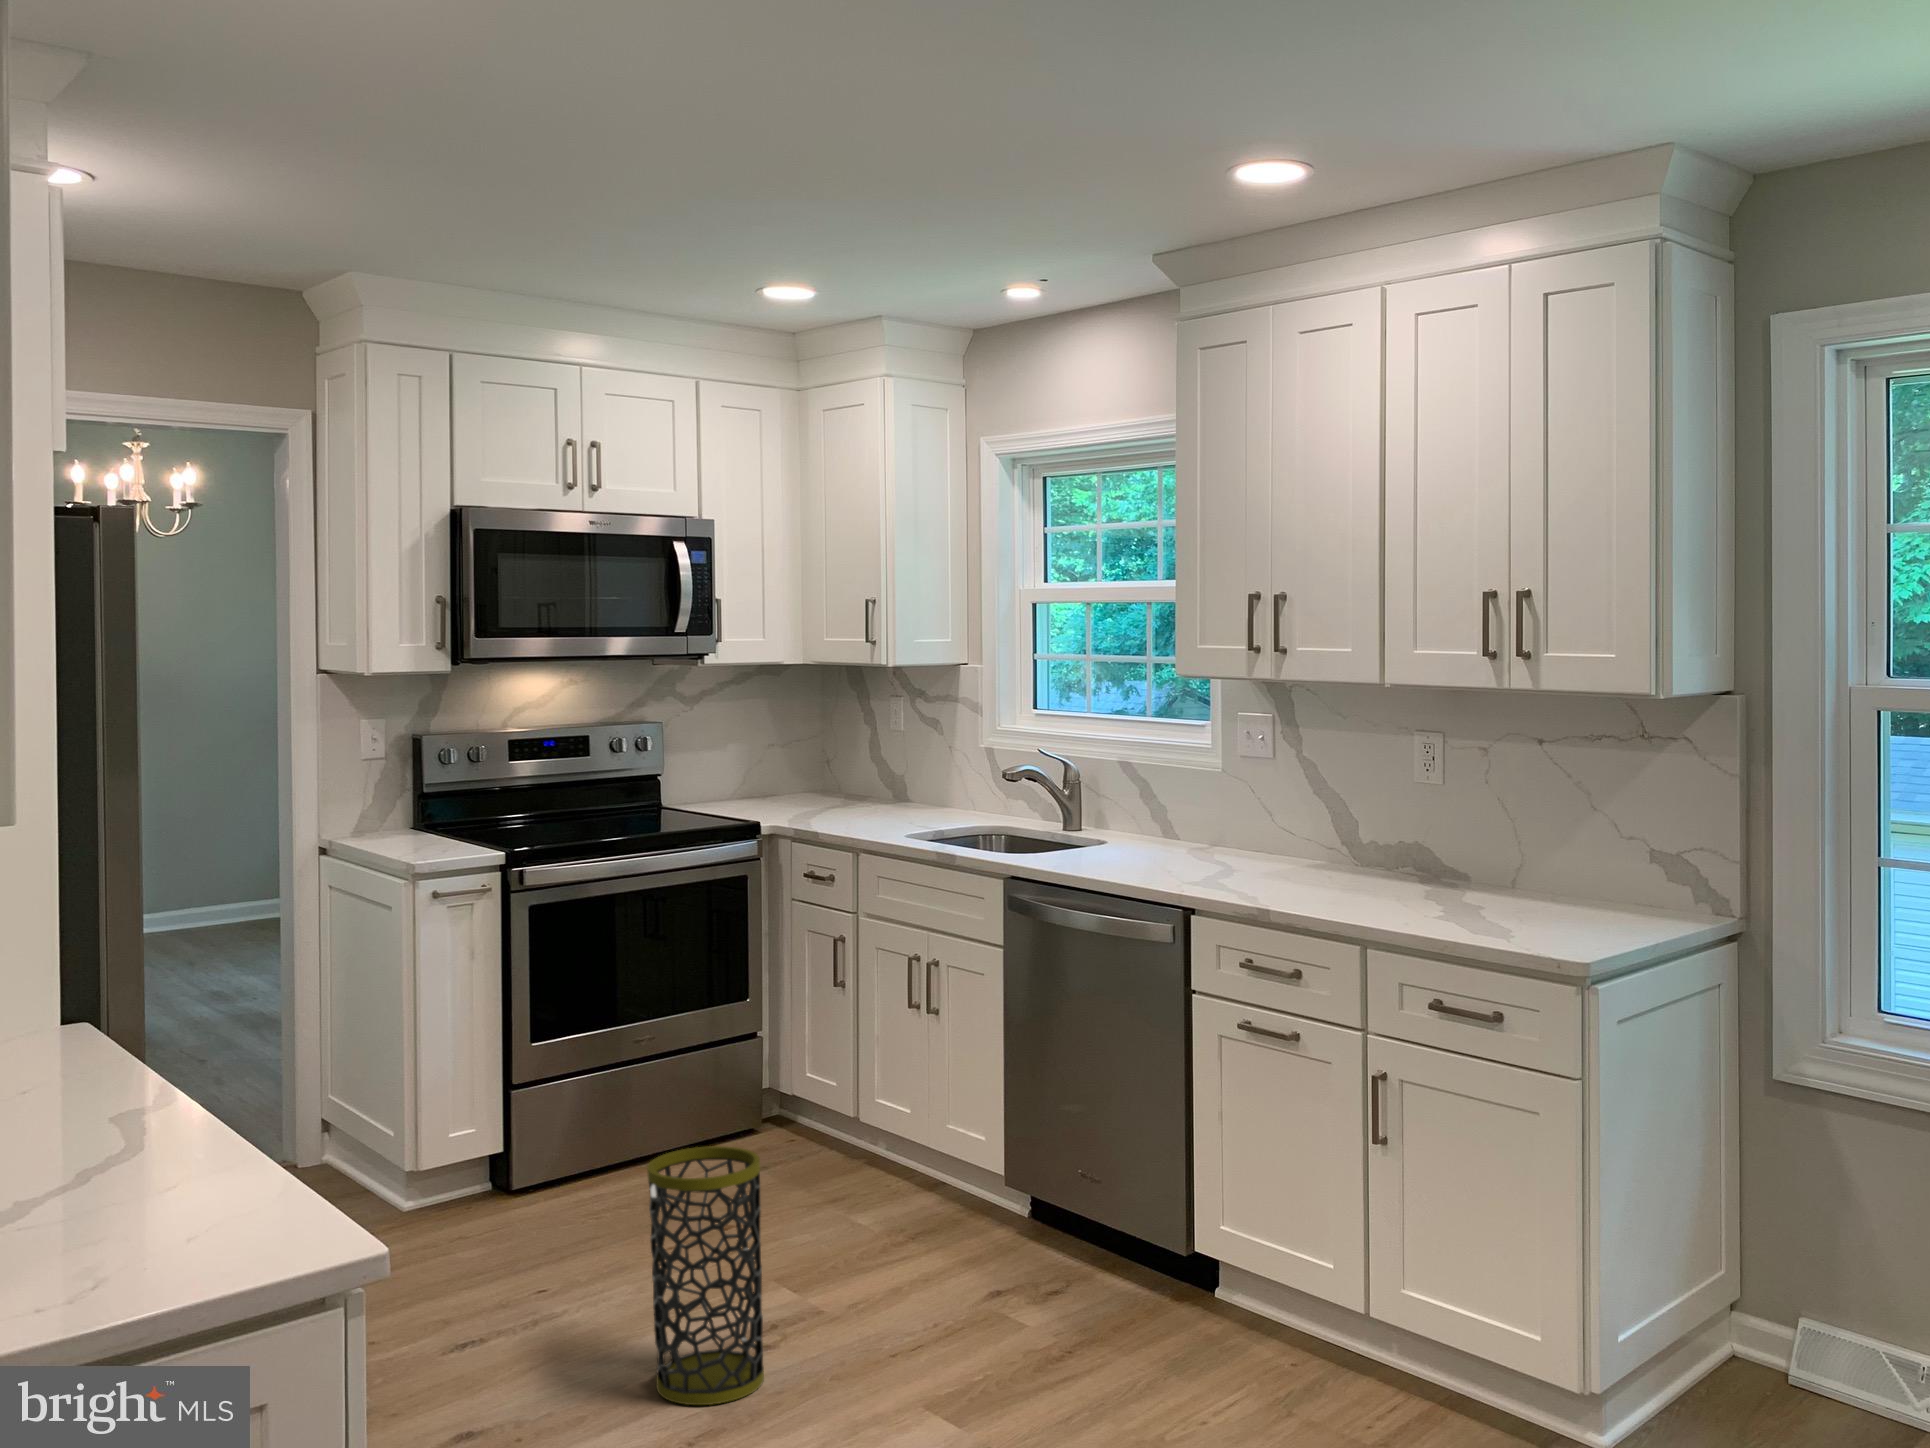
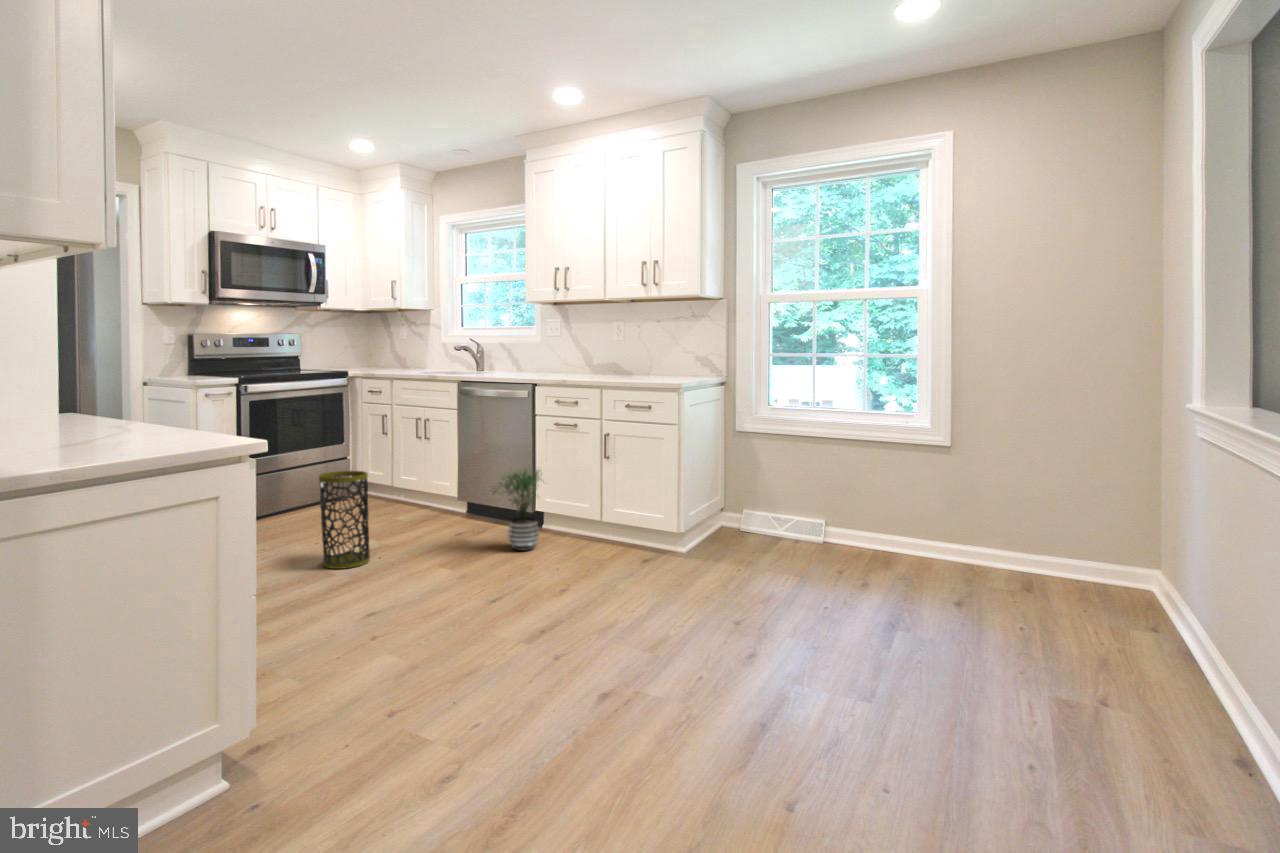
potted plant: none [1059,1150,1222,1390] -> present [492,467,543,551]

